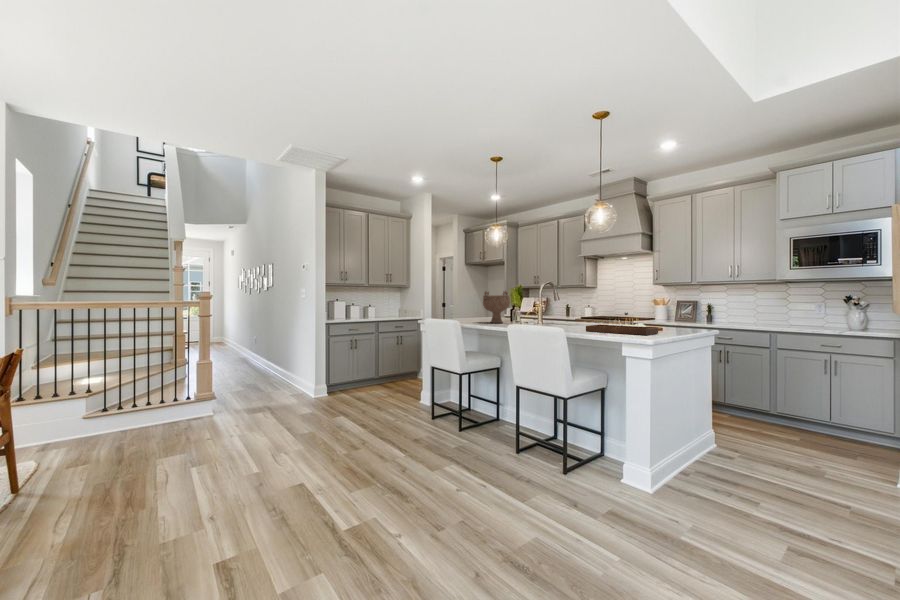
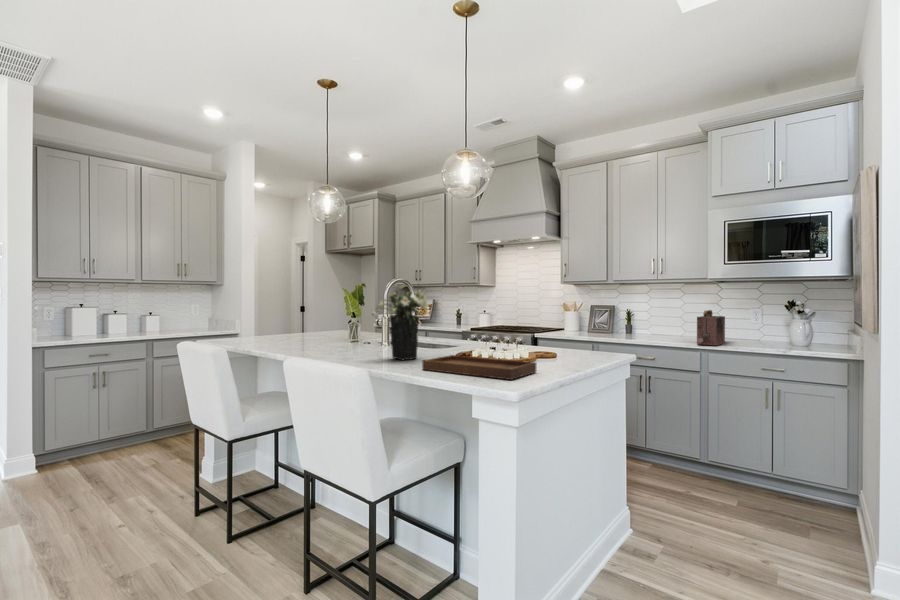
flower arrangement: none [549,283,587,328] -> present [372,286,429,360]
decorative bowl: present [483,291,510,323] -> none [283,295,331,349]
toaster: none [767,303,790,328] -> present [697,310,725,345]

